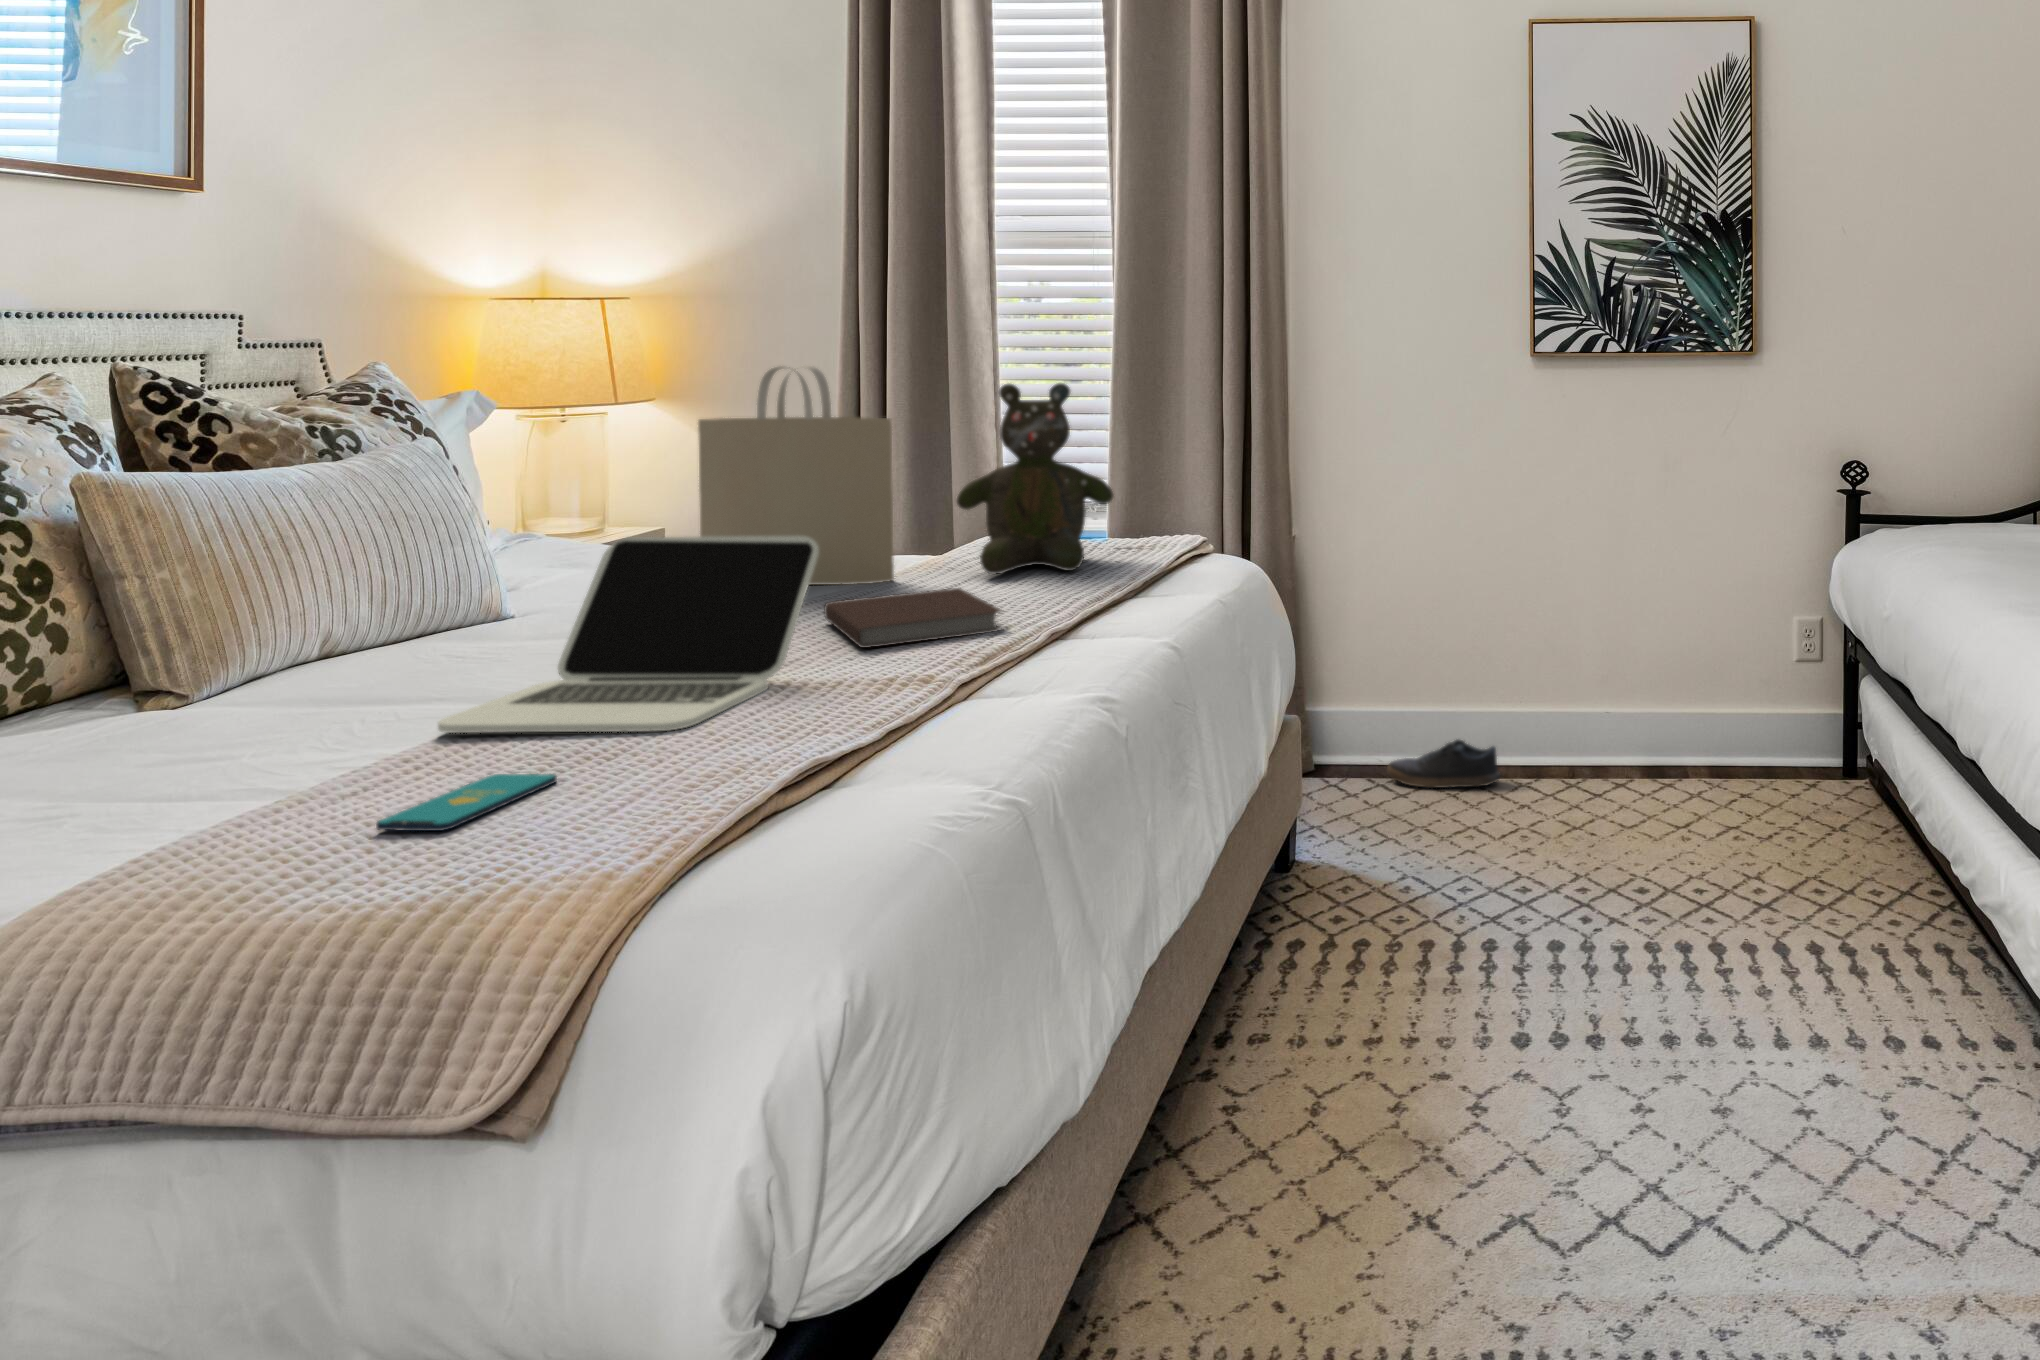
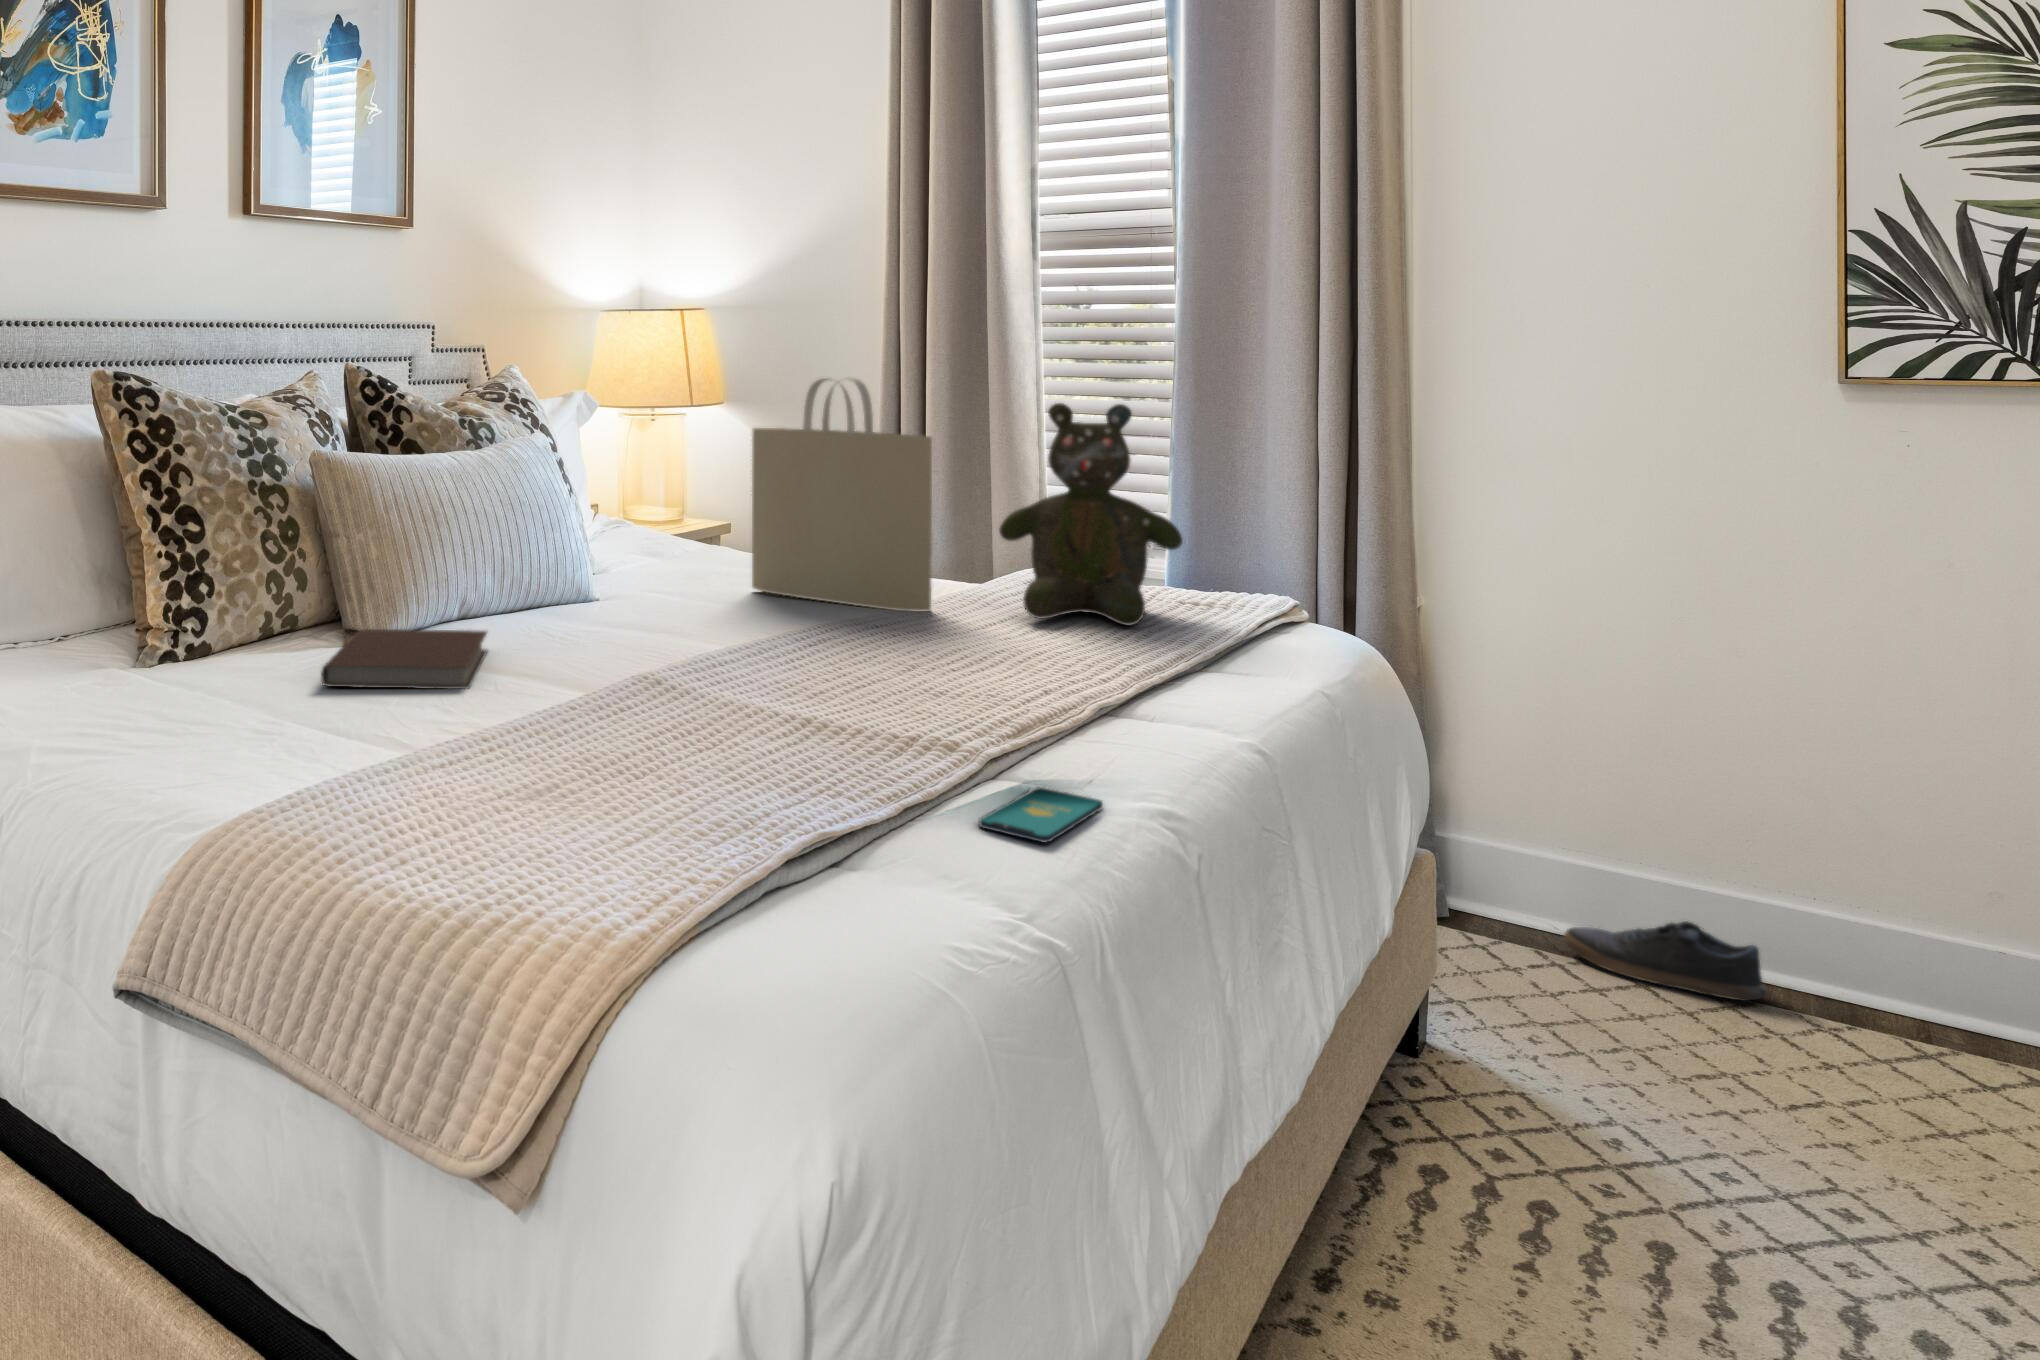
laptop: present [438,536,818,733] -> none [514,546,848,758]
notebook: present [824,588,1002,648] -> present [321,629,487,689]
smartphone: present [376,774,557,831] -> present [979,787,1103,842]

